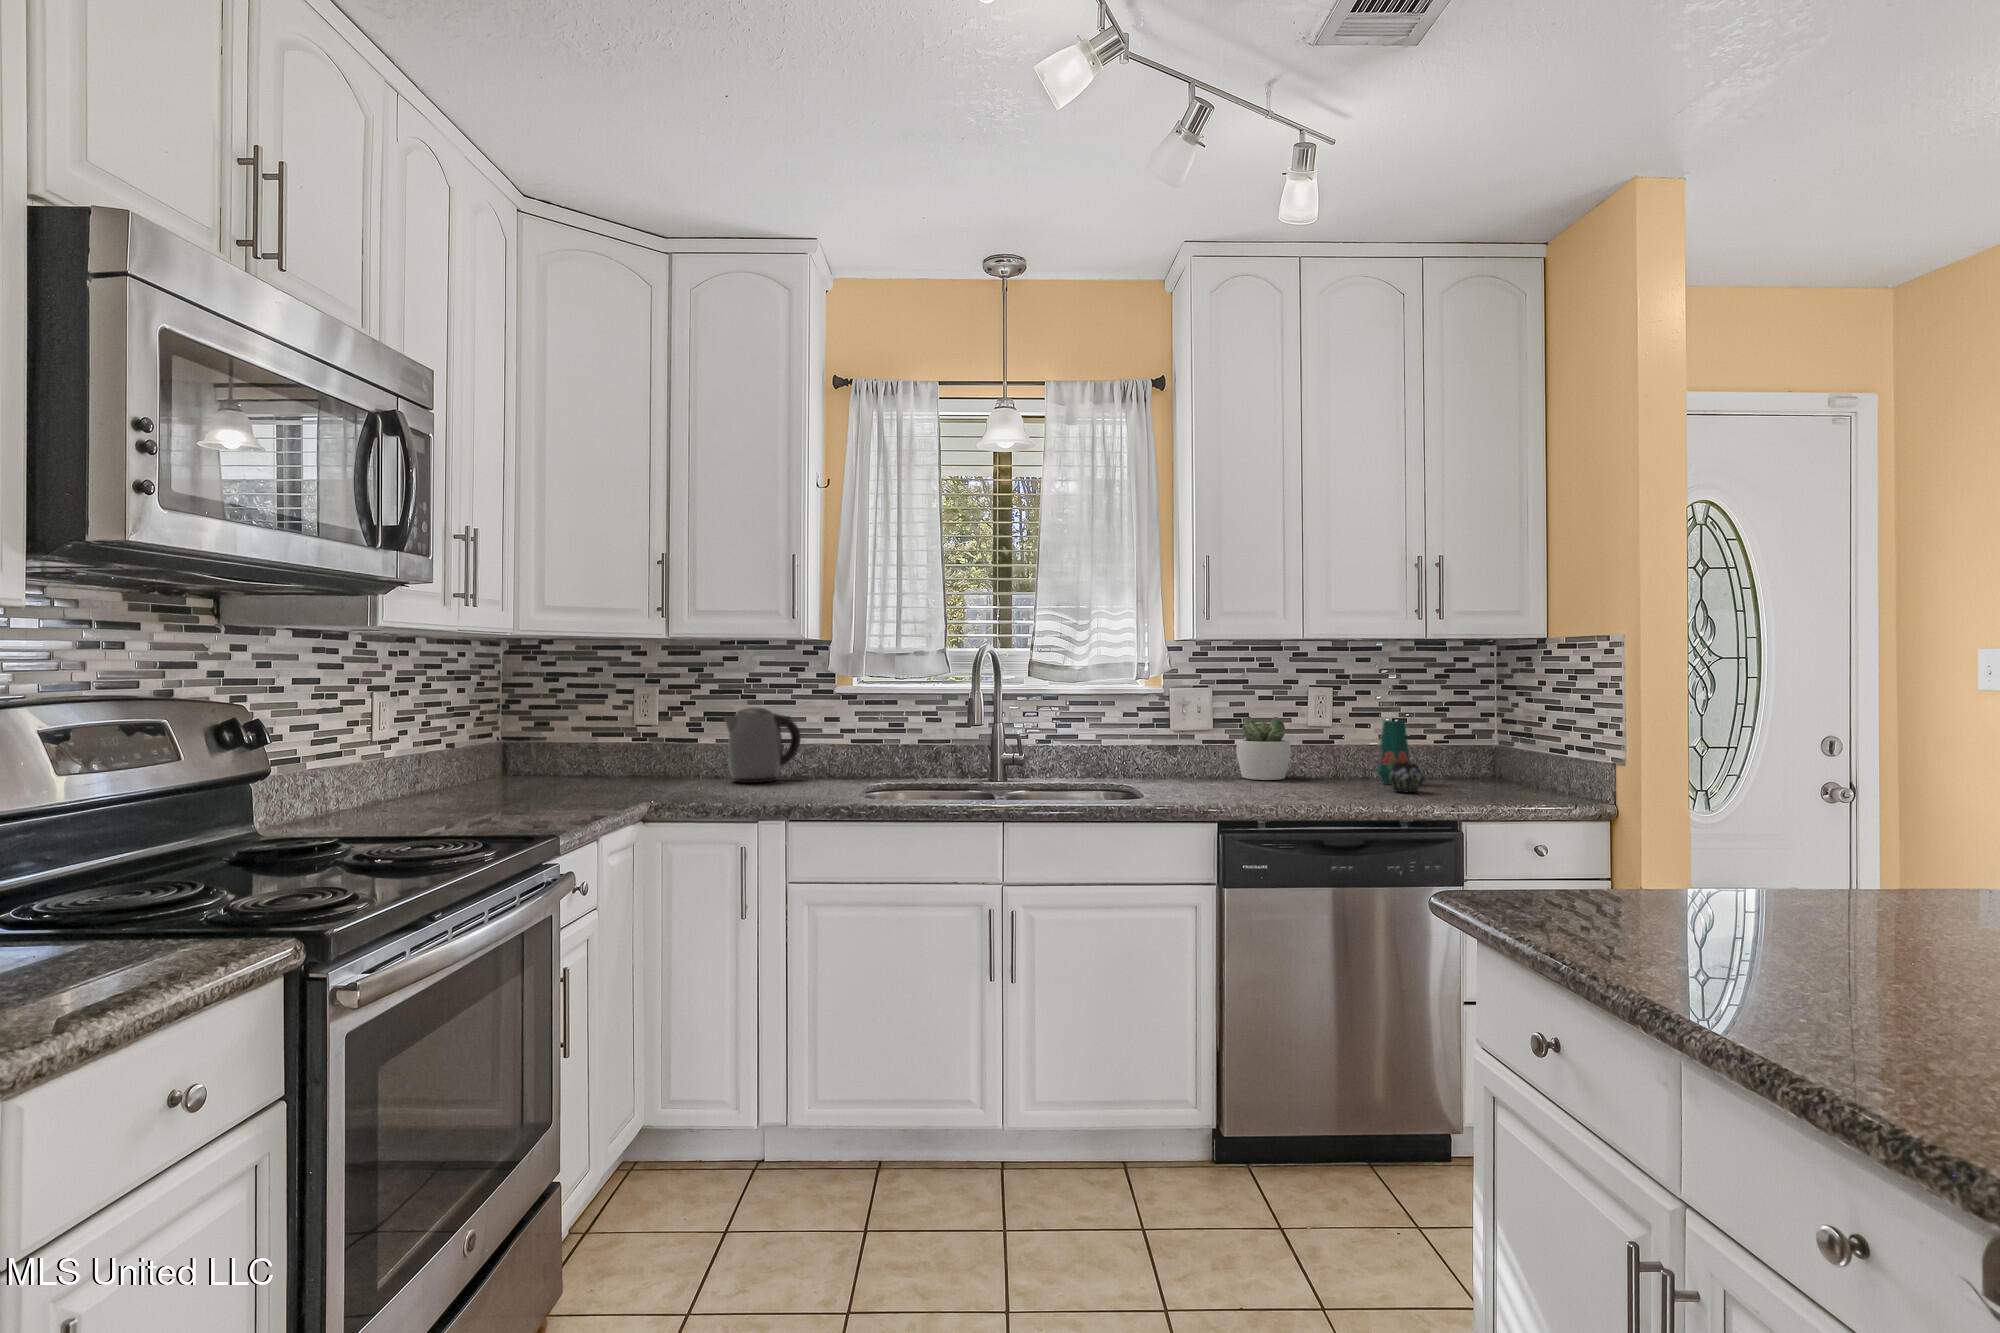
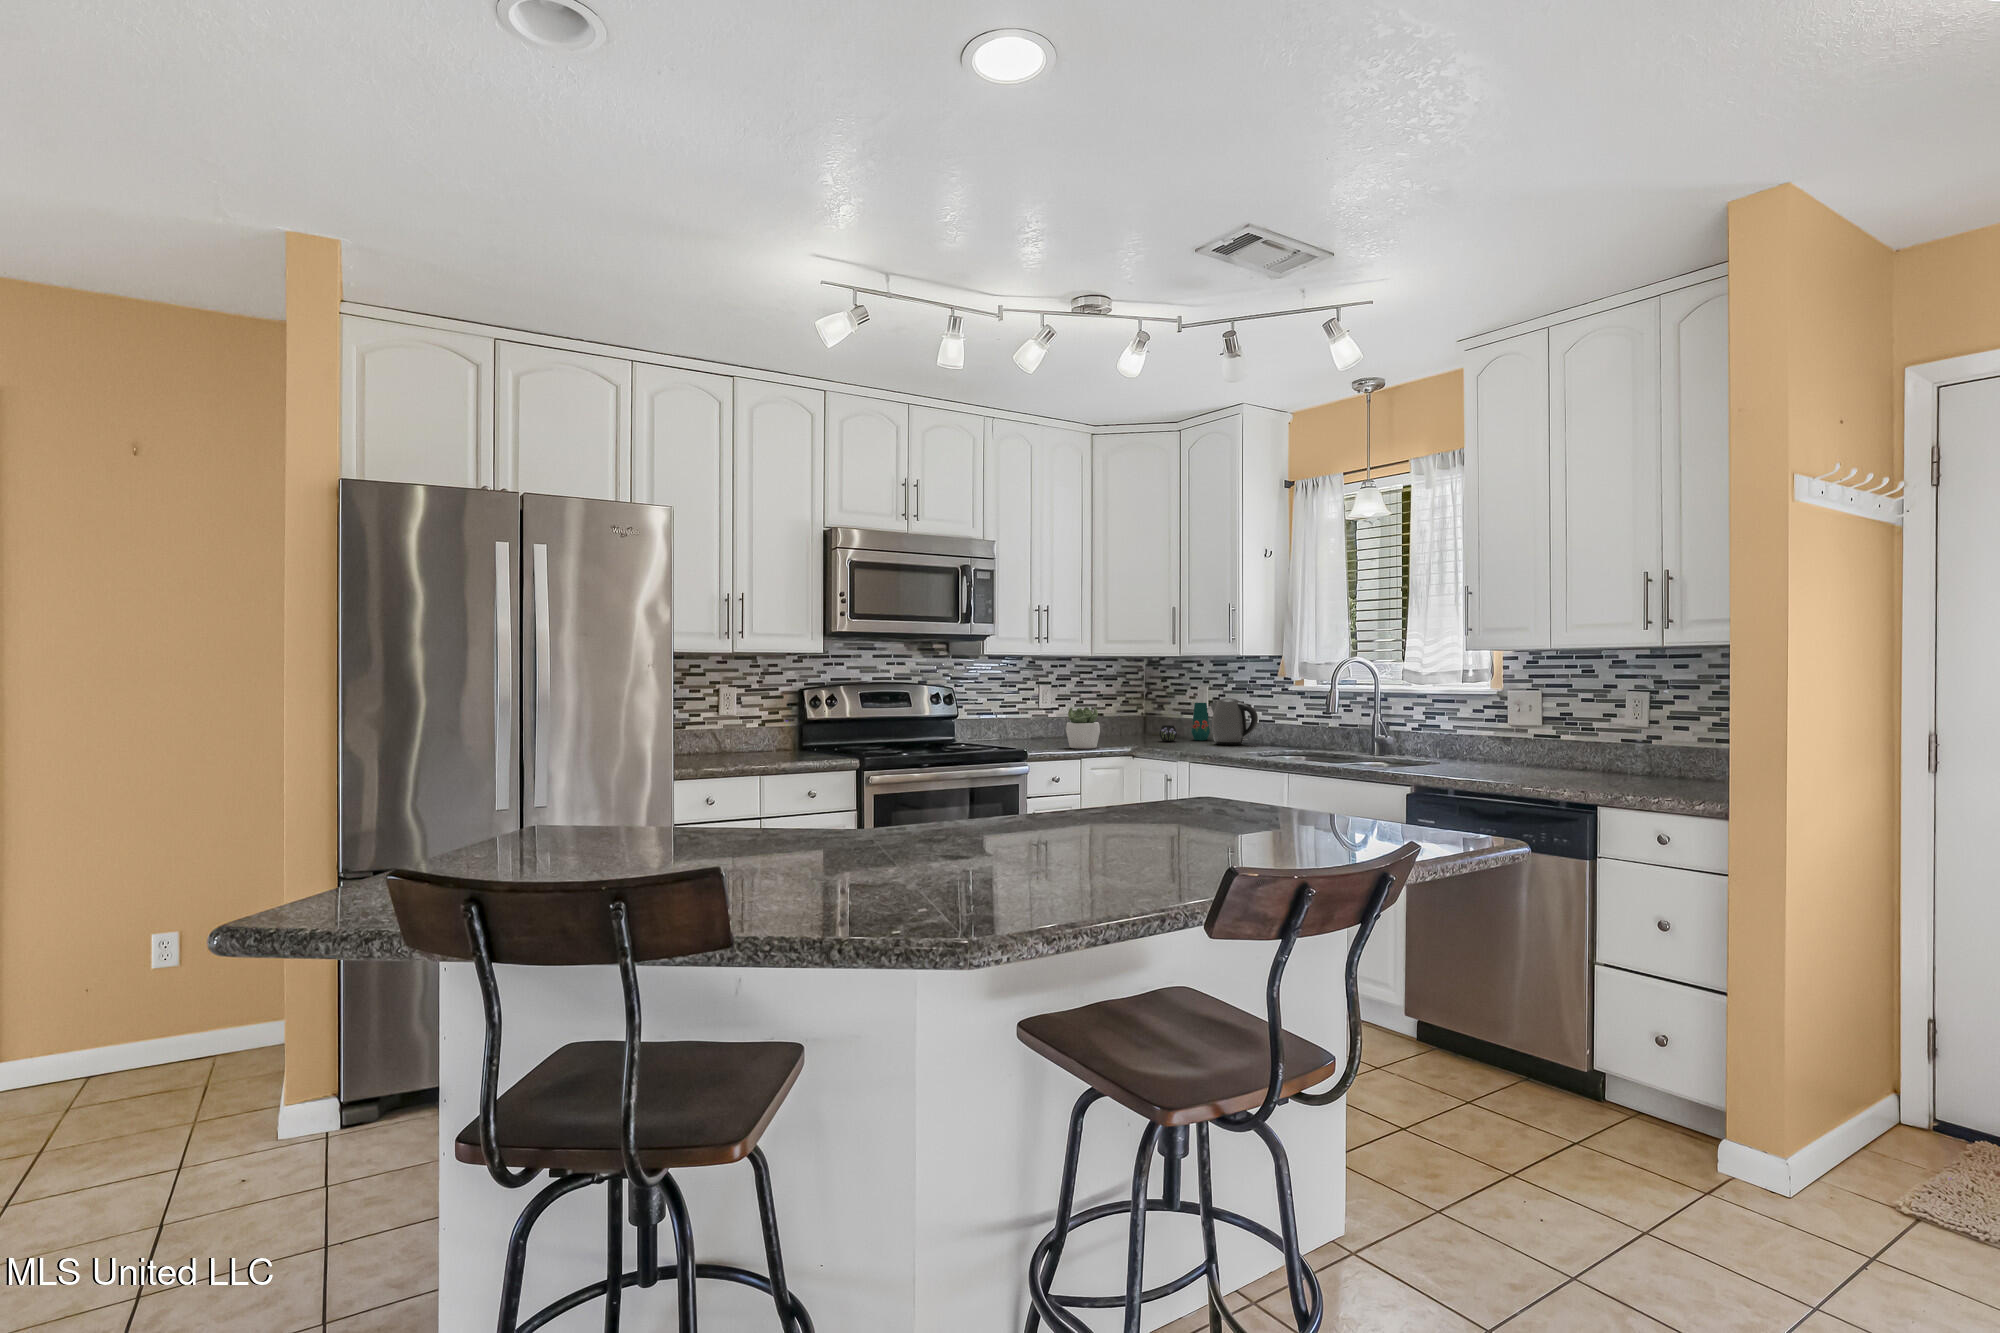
succulent plant: present [1236,717,1291,780] -> present [1066,707,1100,749]
vase: present [1377,721,1424,792] -> present [1159,703,1210,741]

